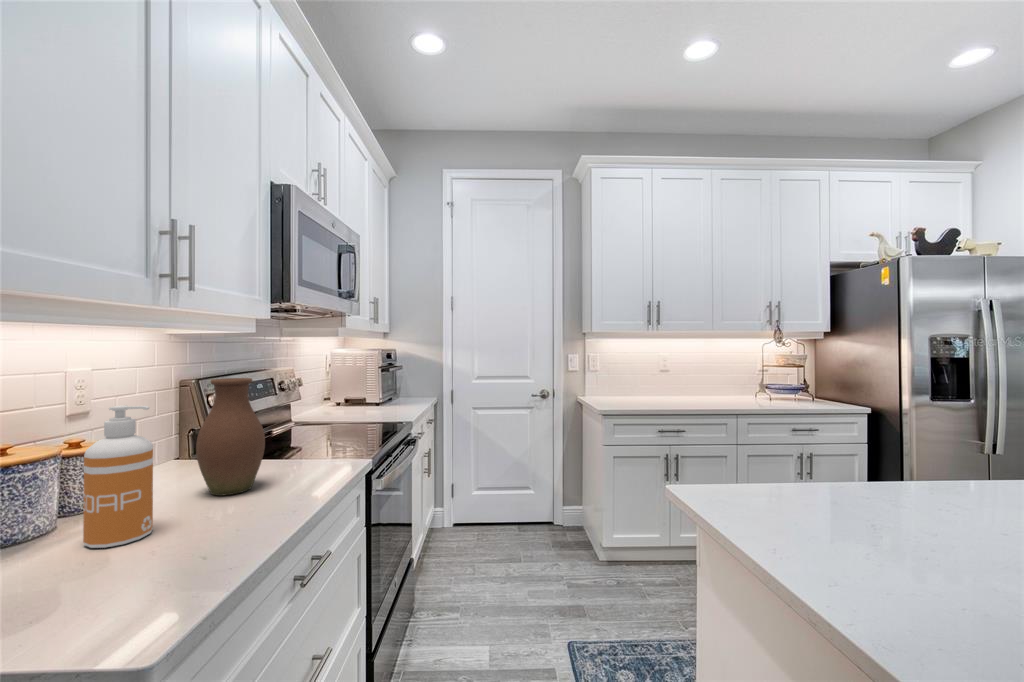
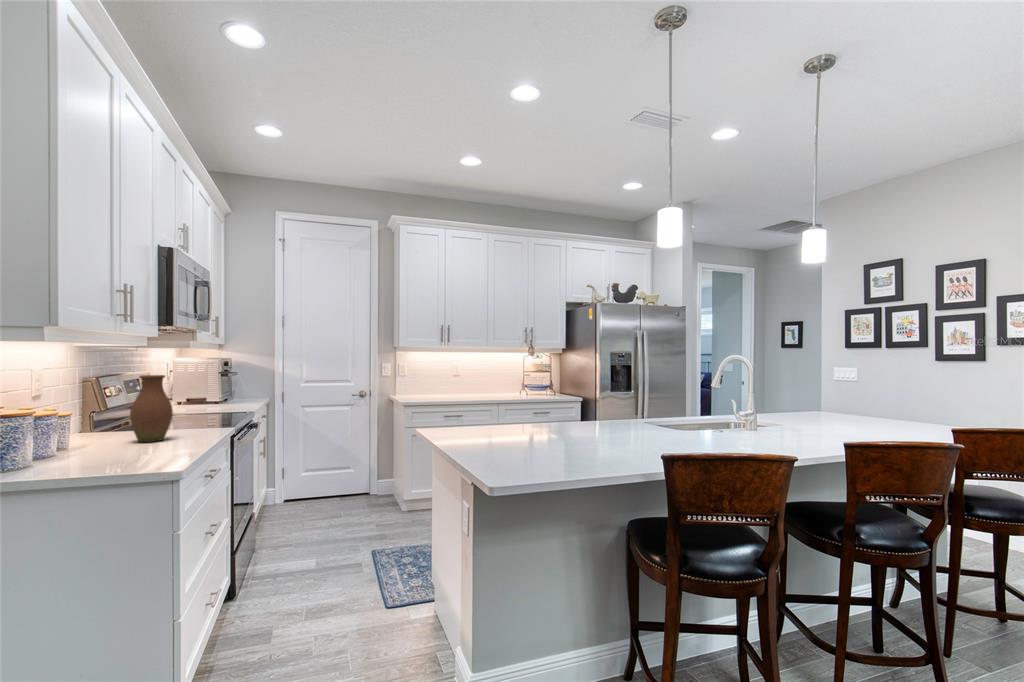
soap dispenser: present [83,405,153,548] -> none [92,387,127,456]

